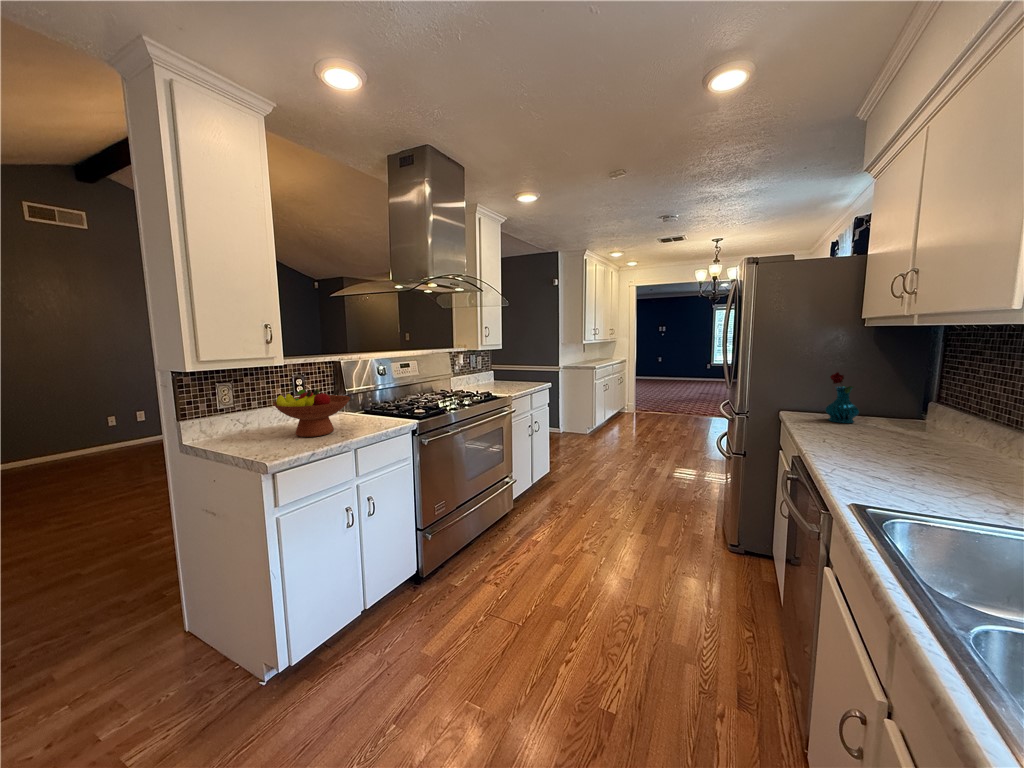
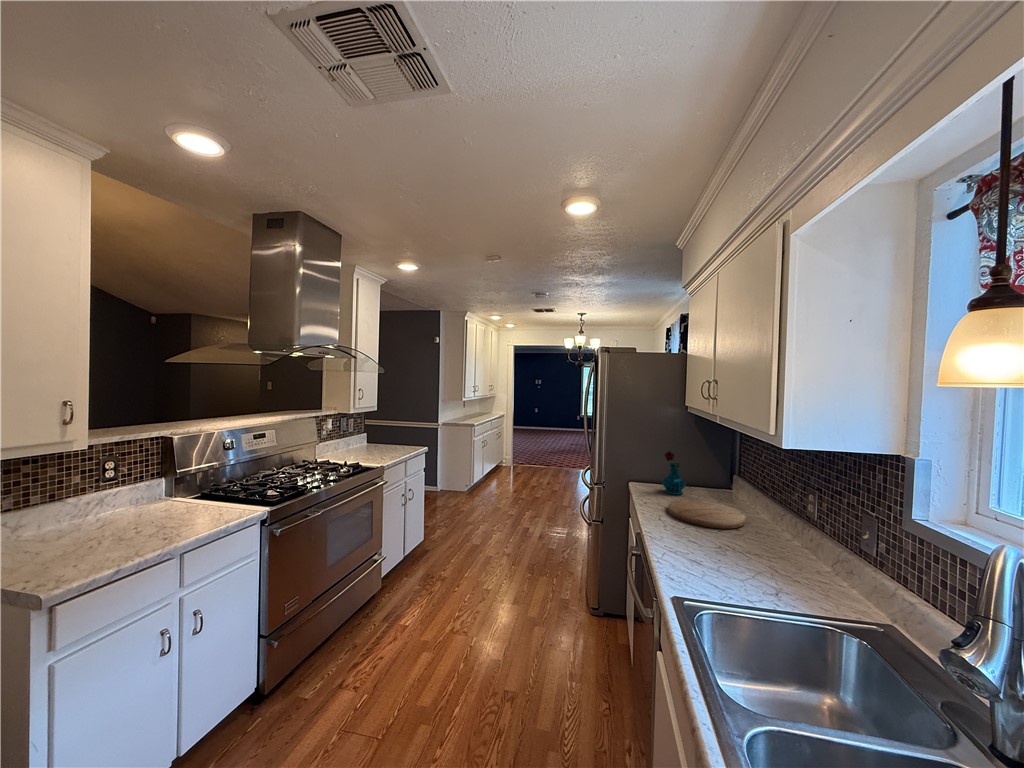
fruit bowl: present [272,389,351,437] -> none [63,482,182,544]
cutting board: none [835,426,952,454] -> present [668,500,745,529]

